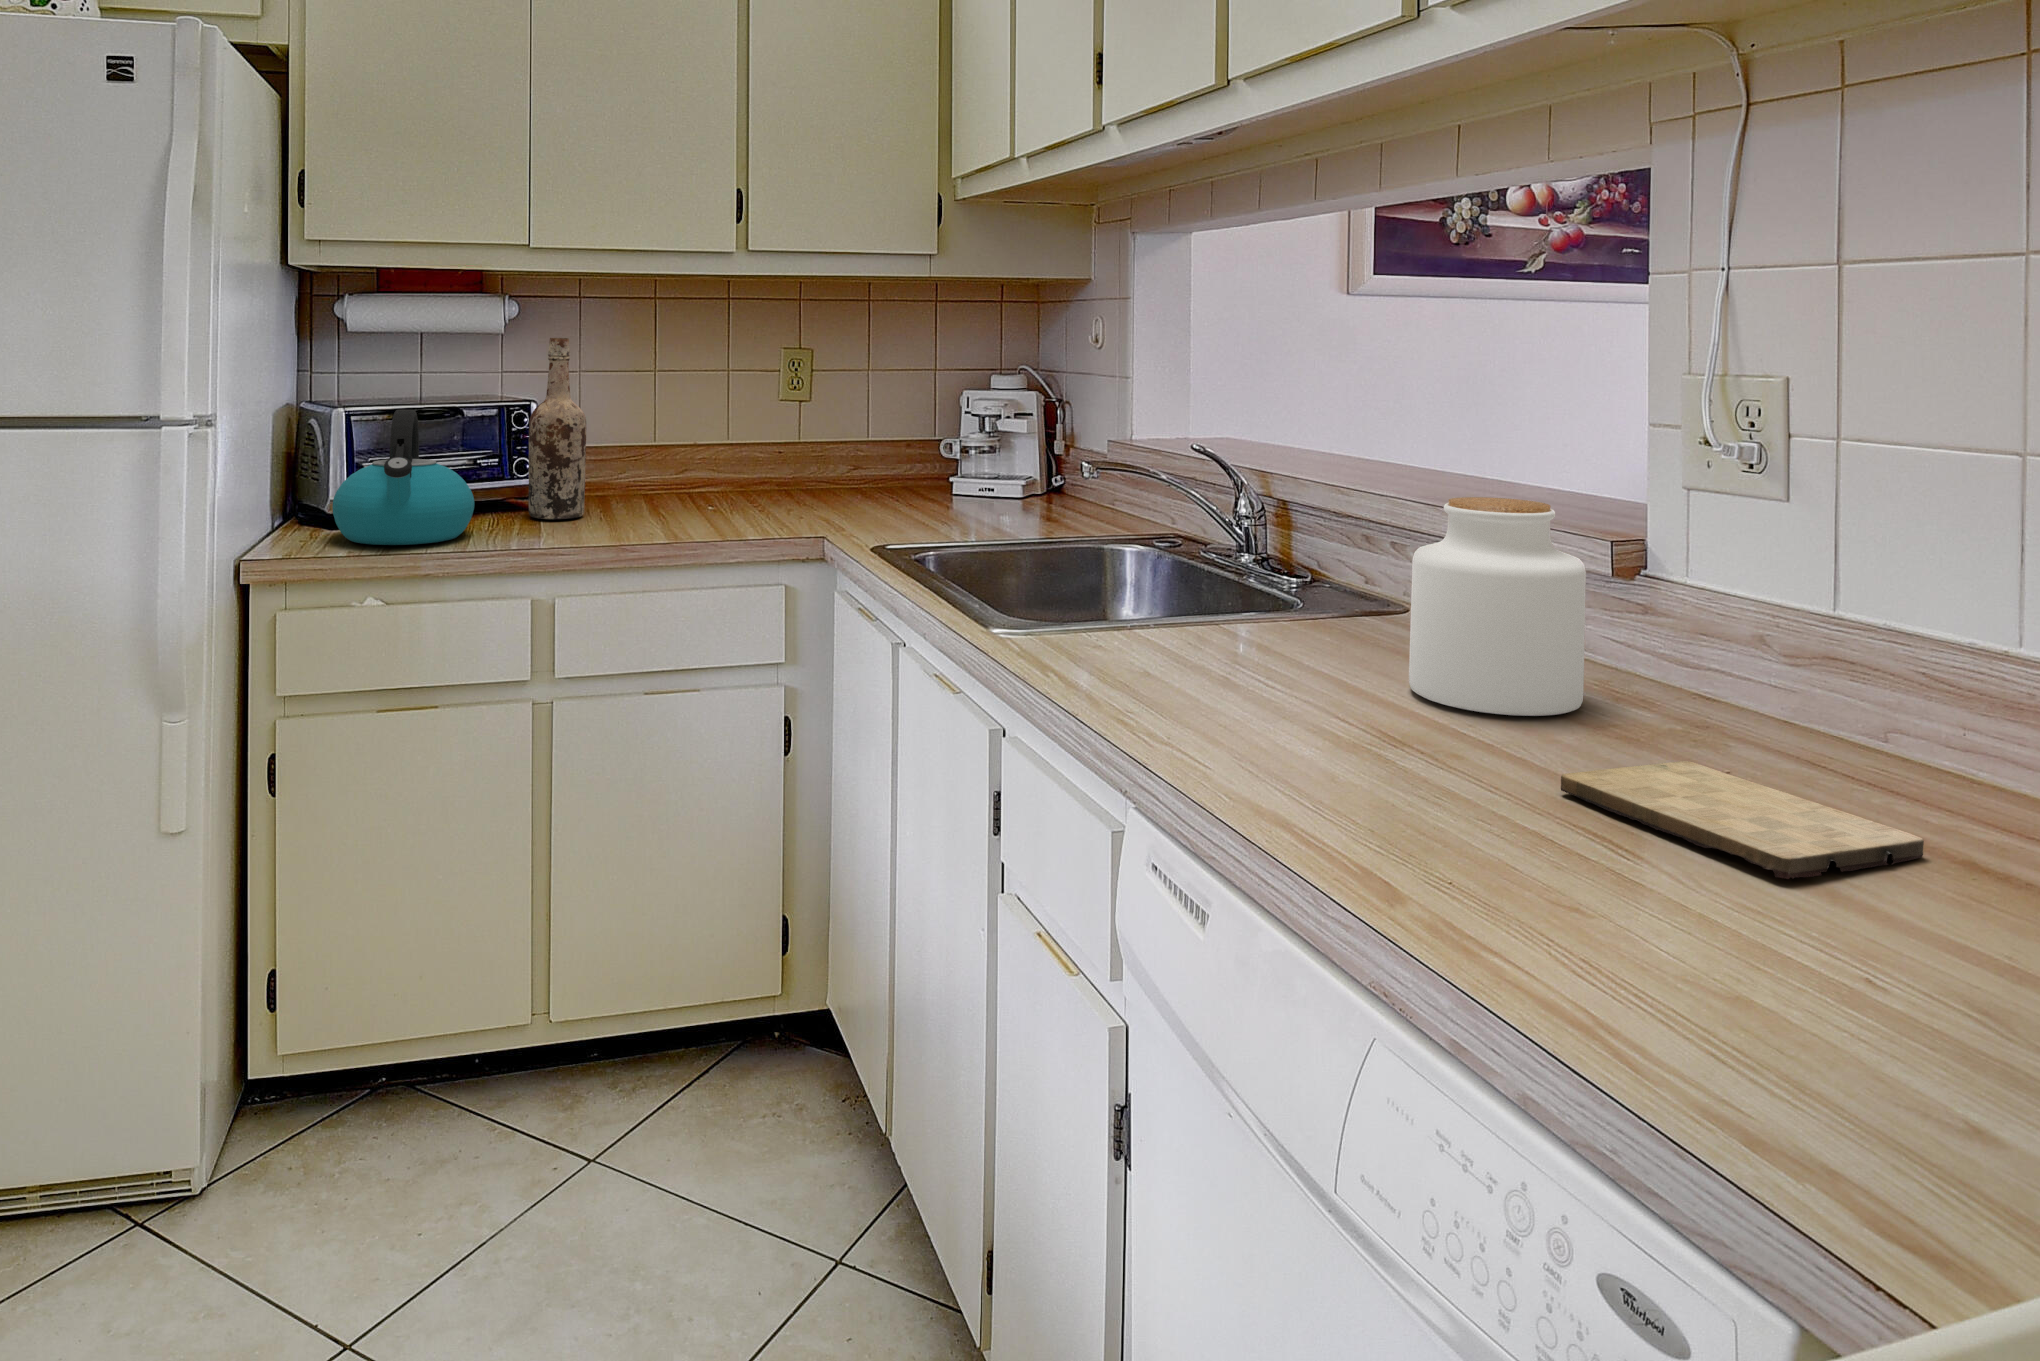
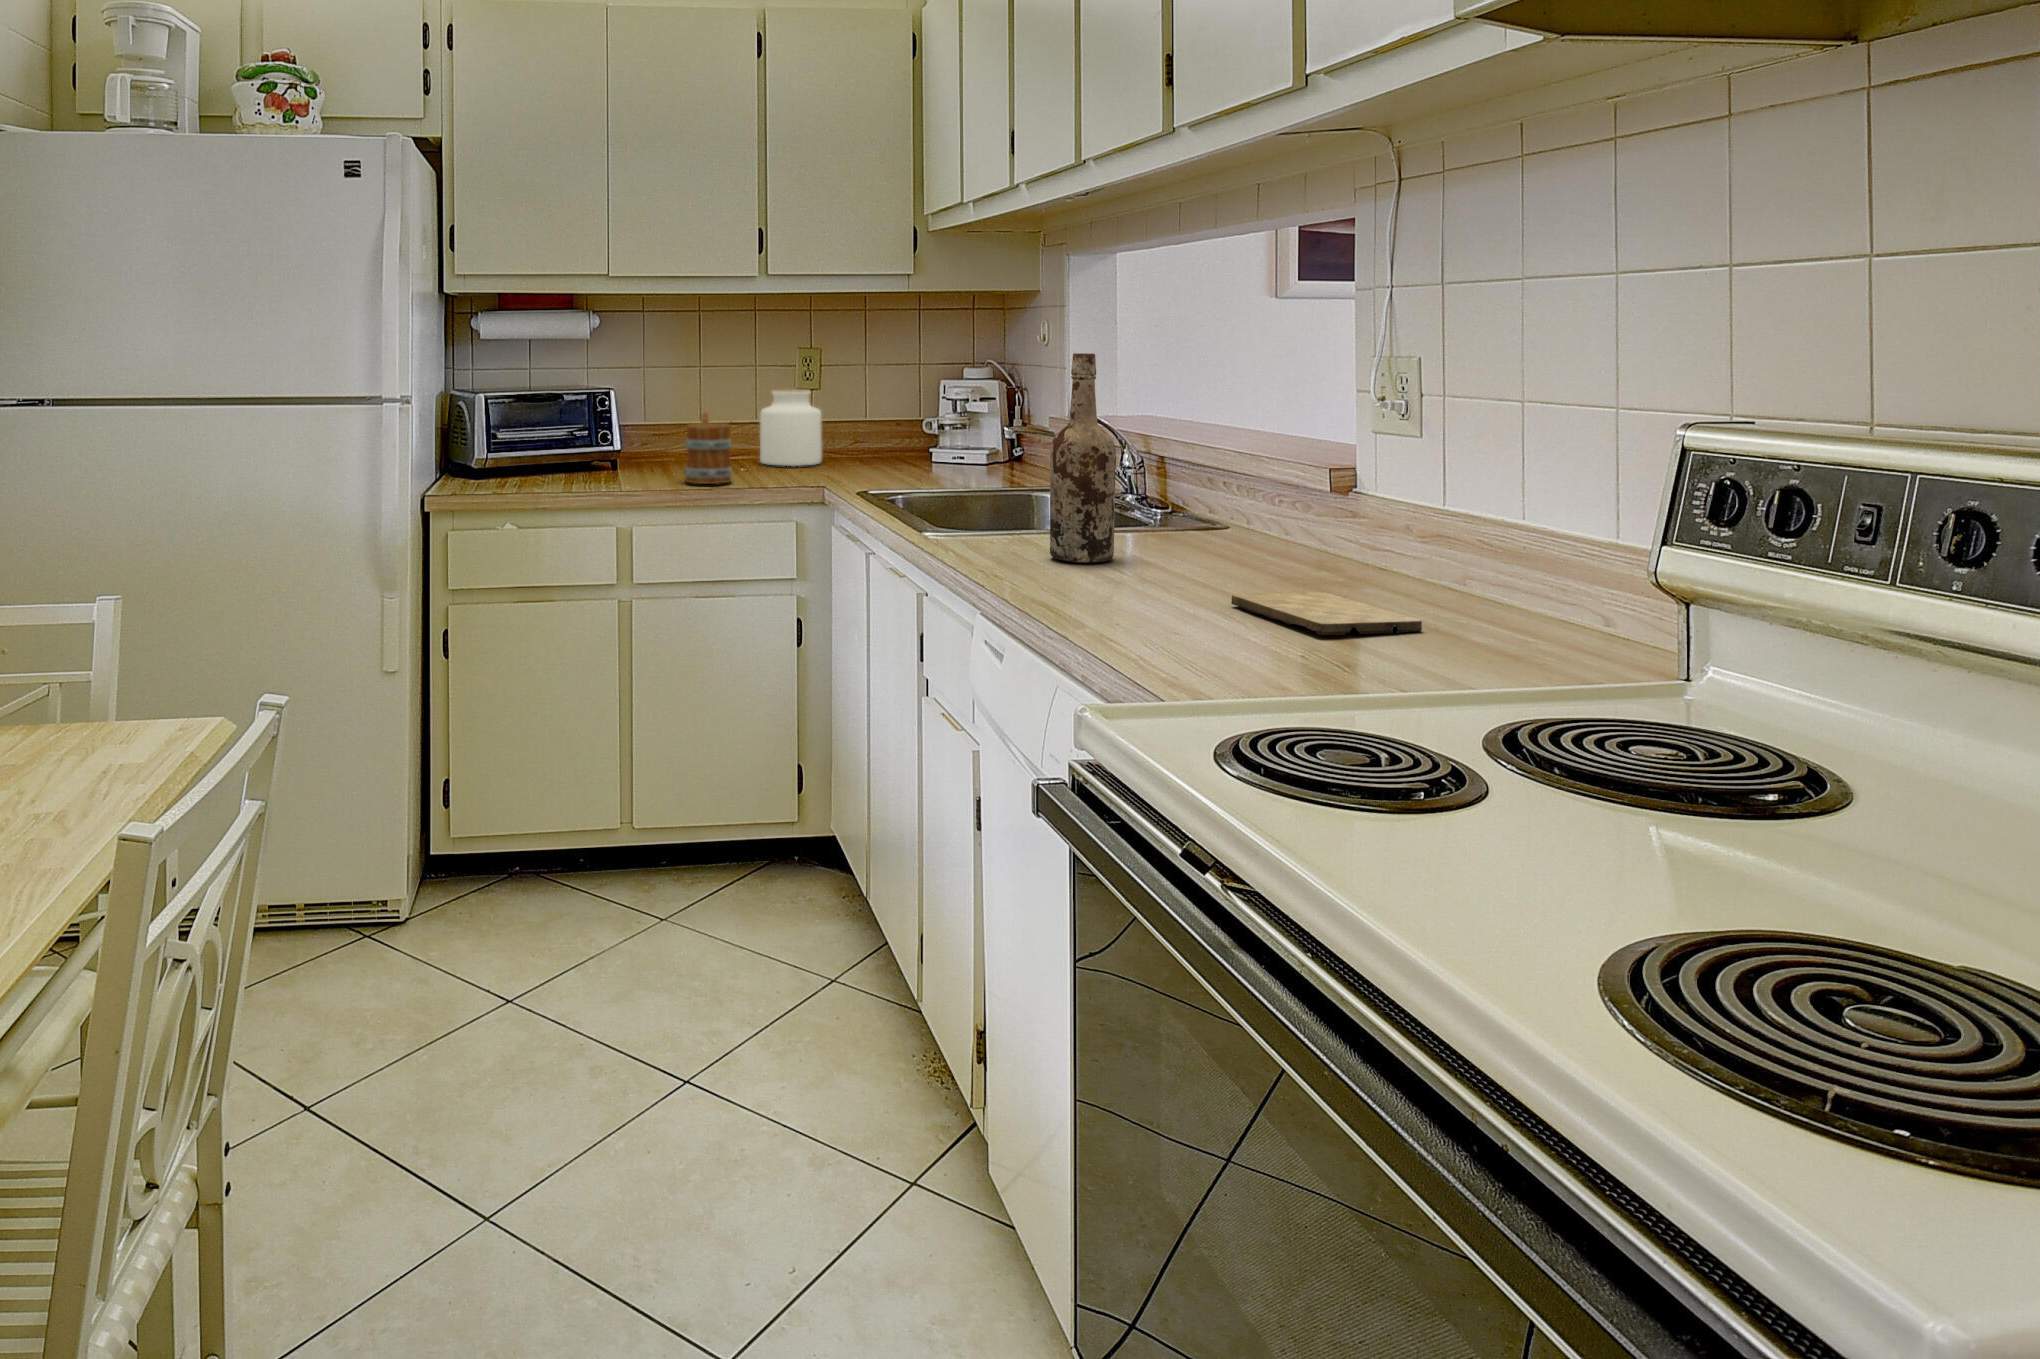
wine bottle: present [529,338,587,519] -> present [1050,353,1116,563]
kettle: present [332,410,474,545] -> none [478,395,574,489]
mug: none [631,434,698,534] -> present [684,413,733,484]
jar: present [1409,497,1586,716] -> present [760,389,822,466]

